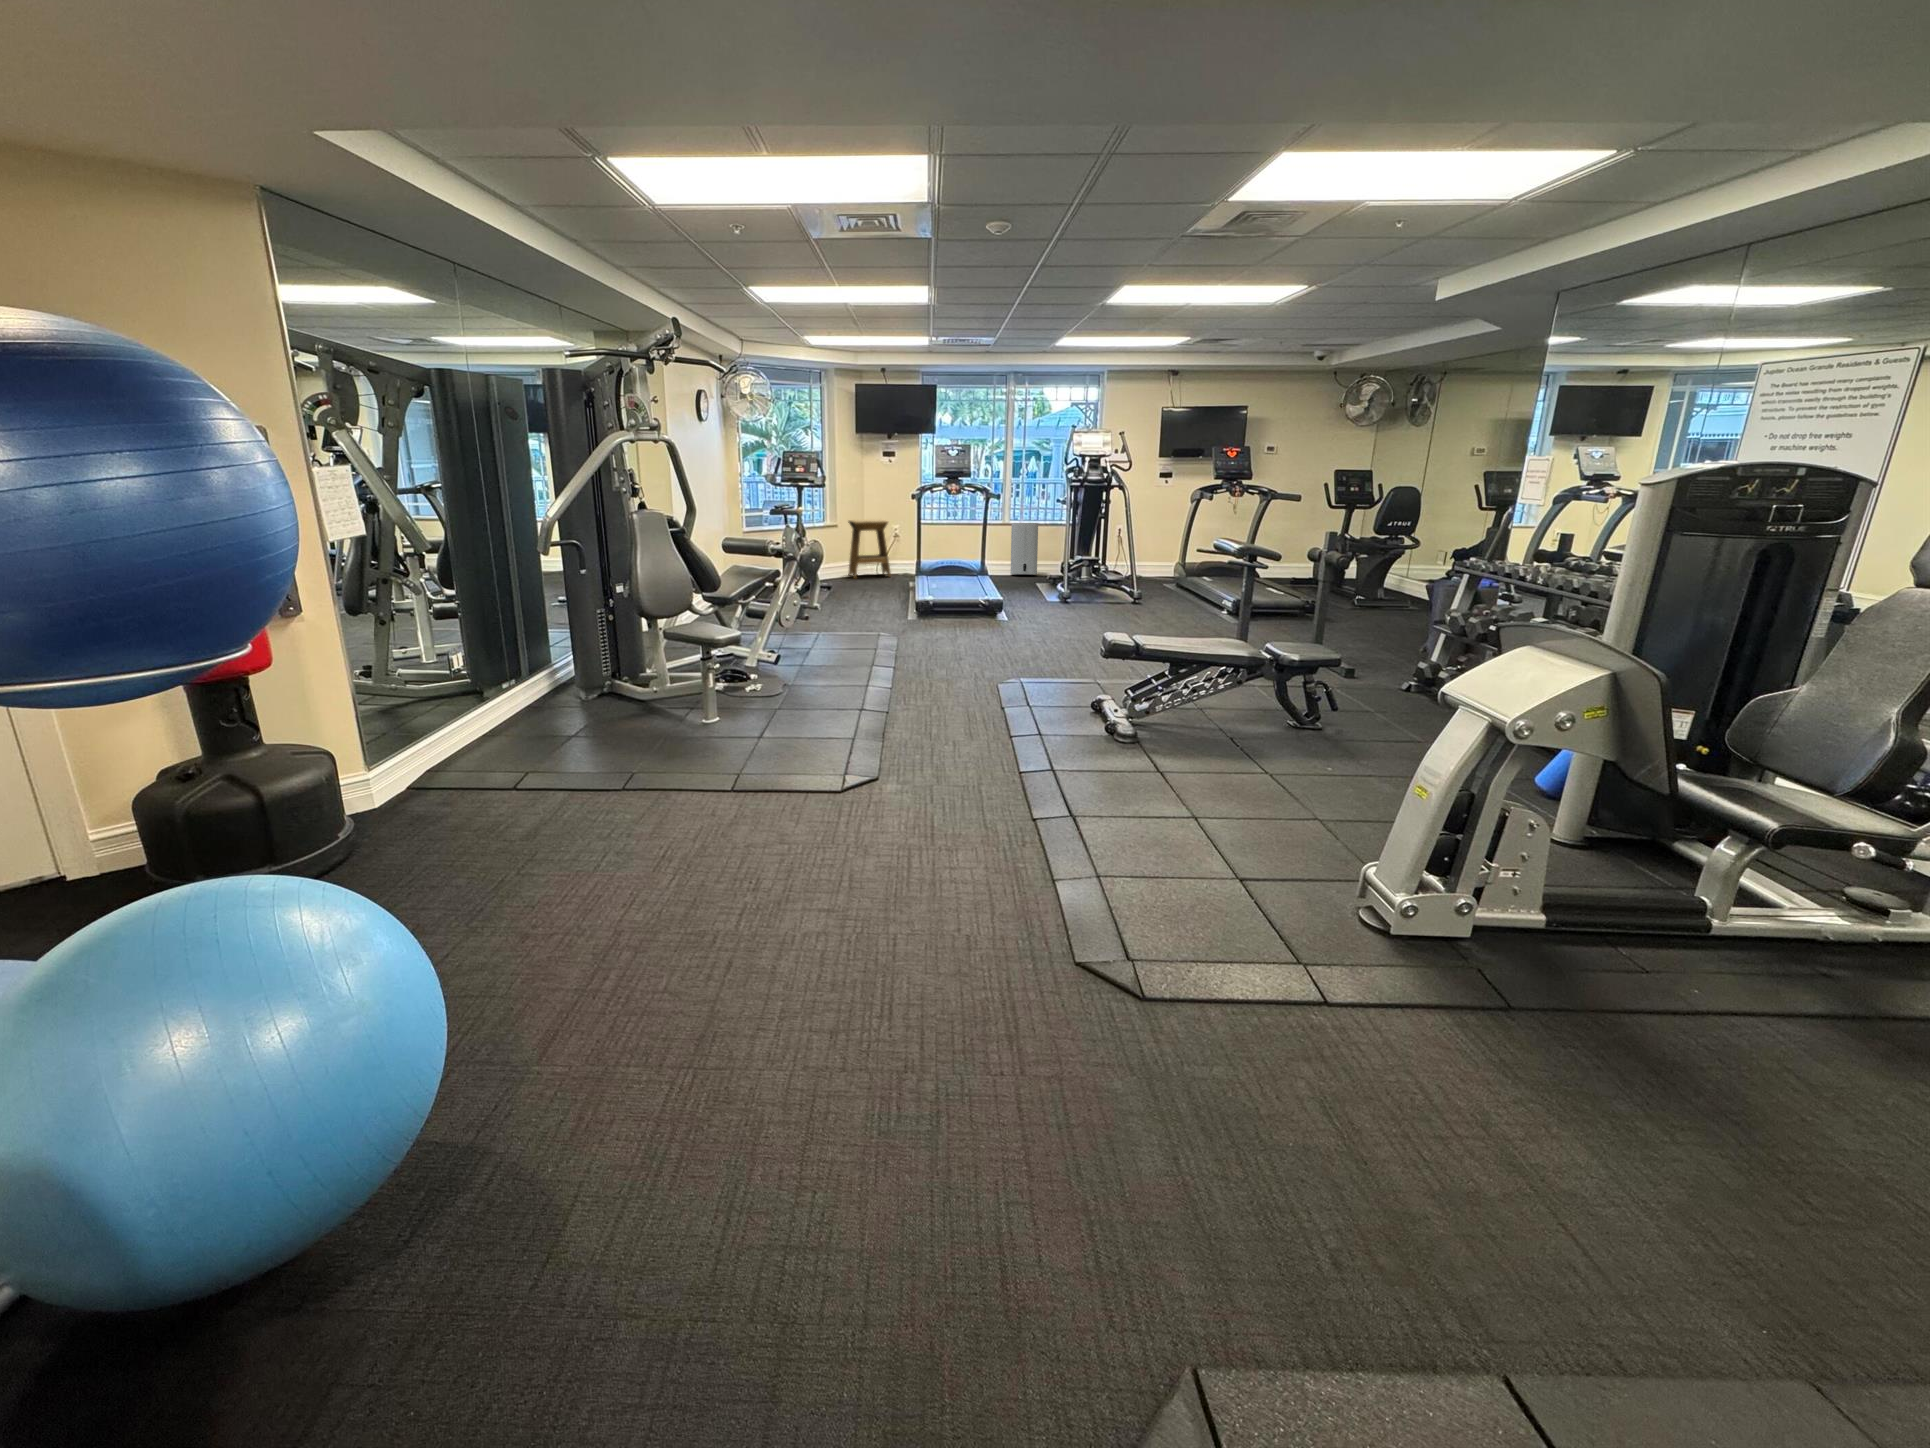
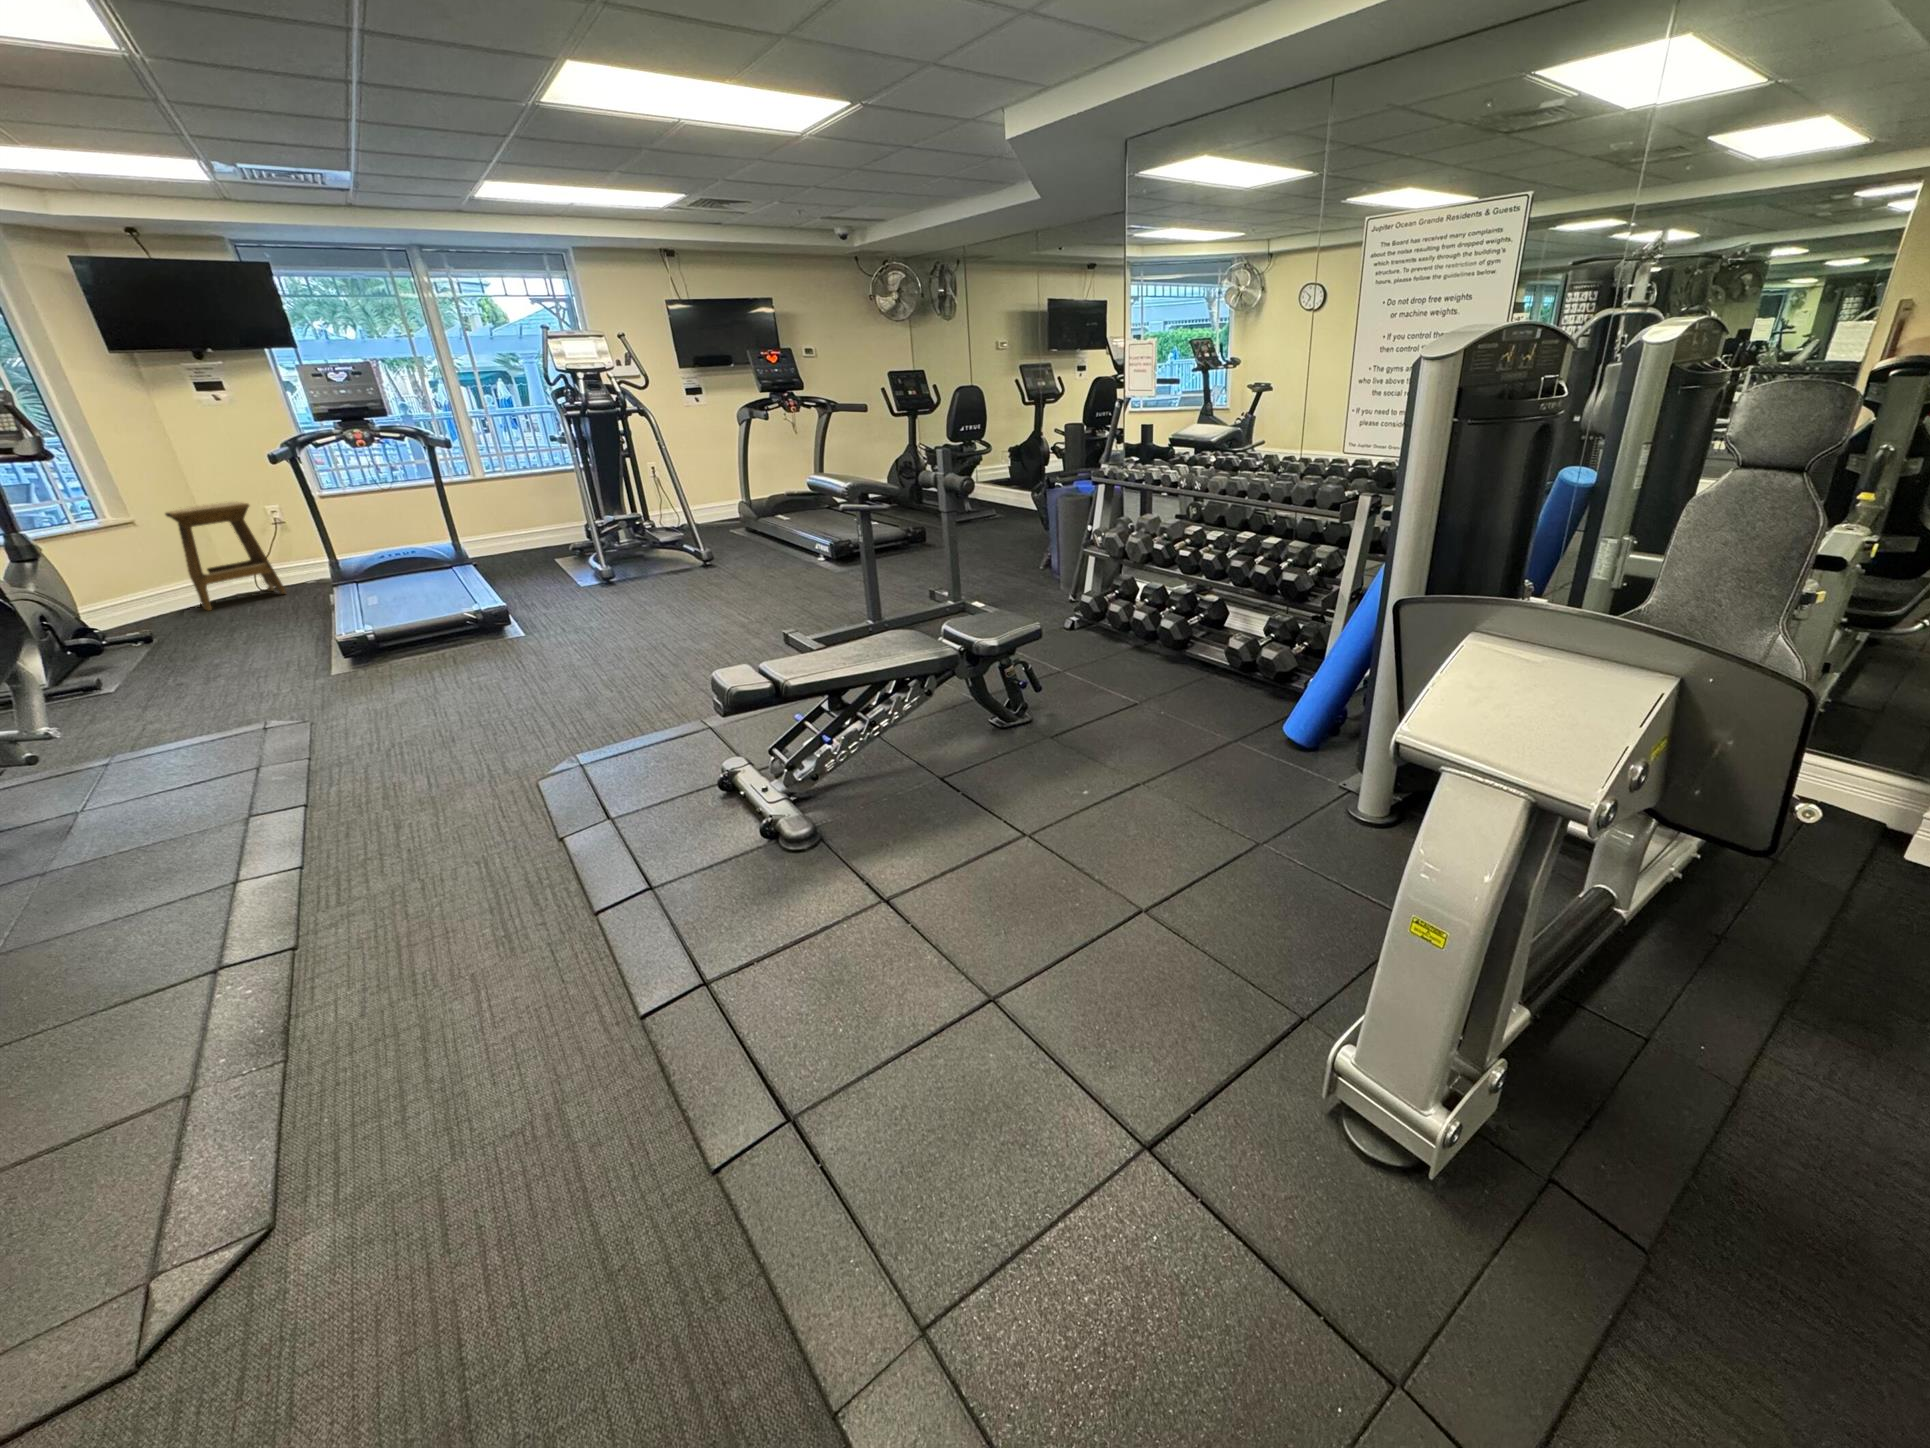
air purifier: present [1010,523,1038,575] -> none [487,474,550,553]

